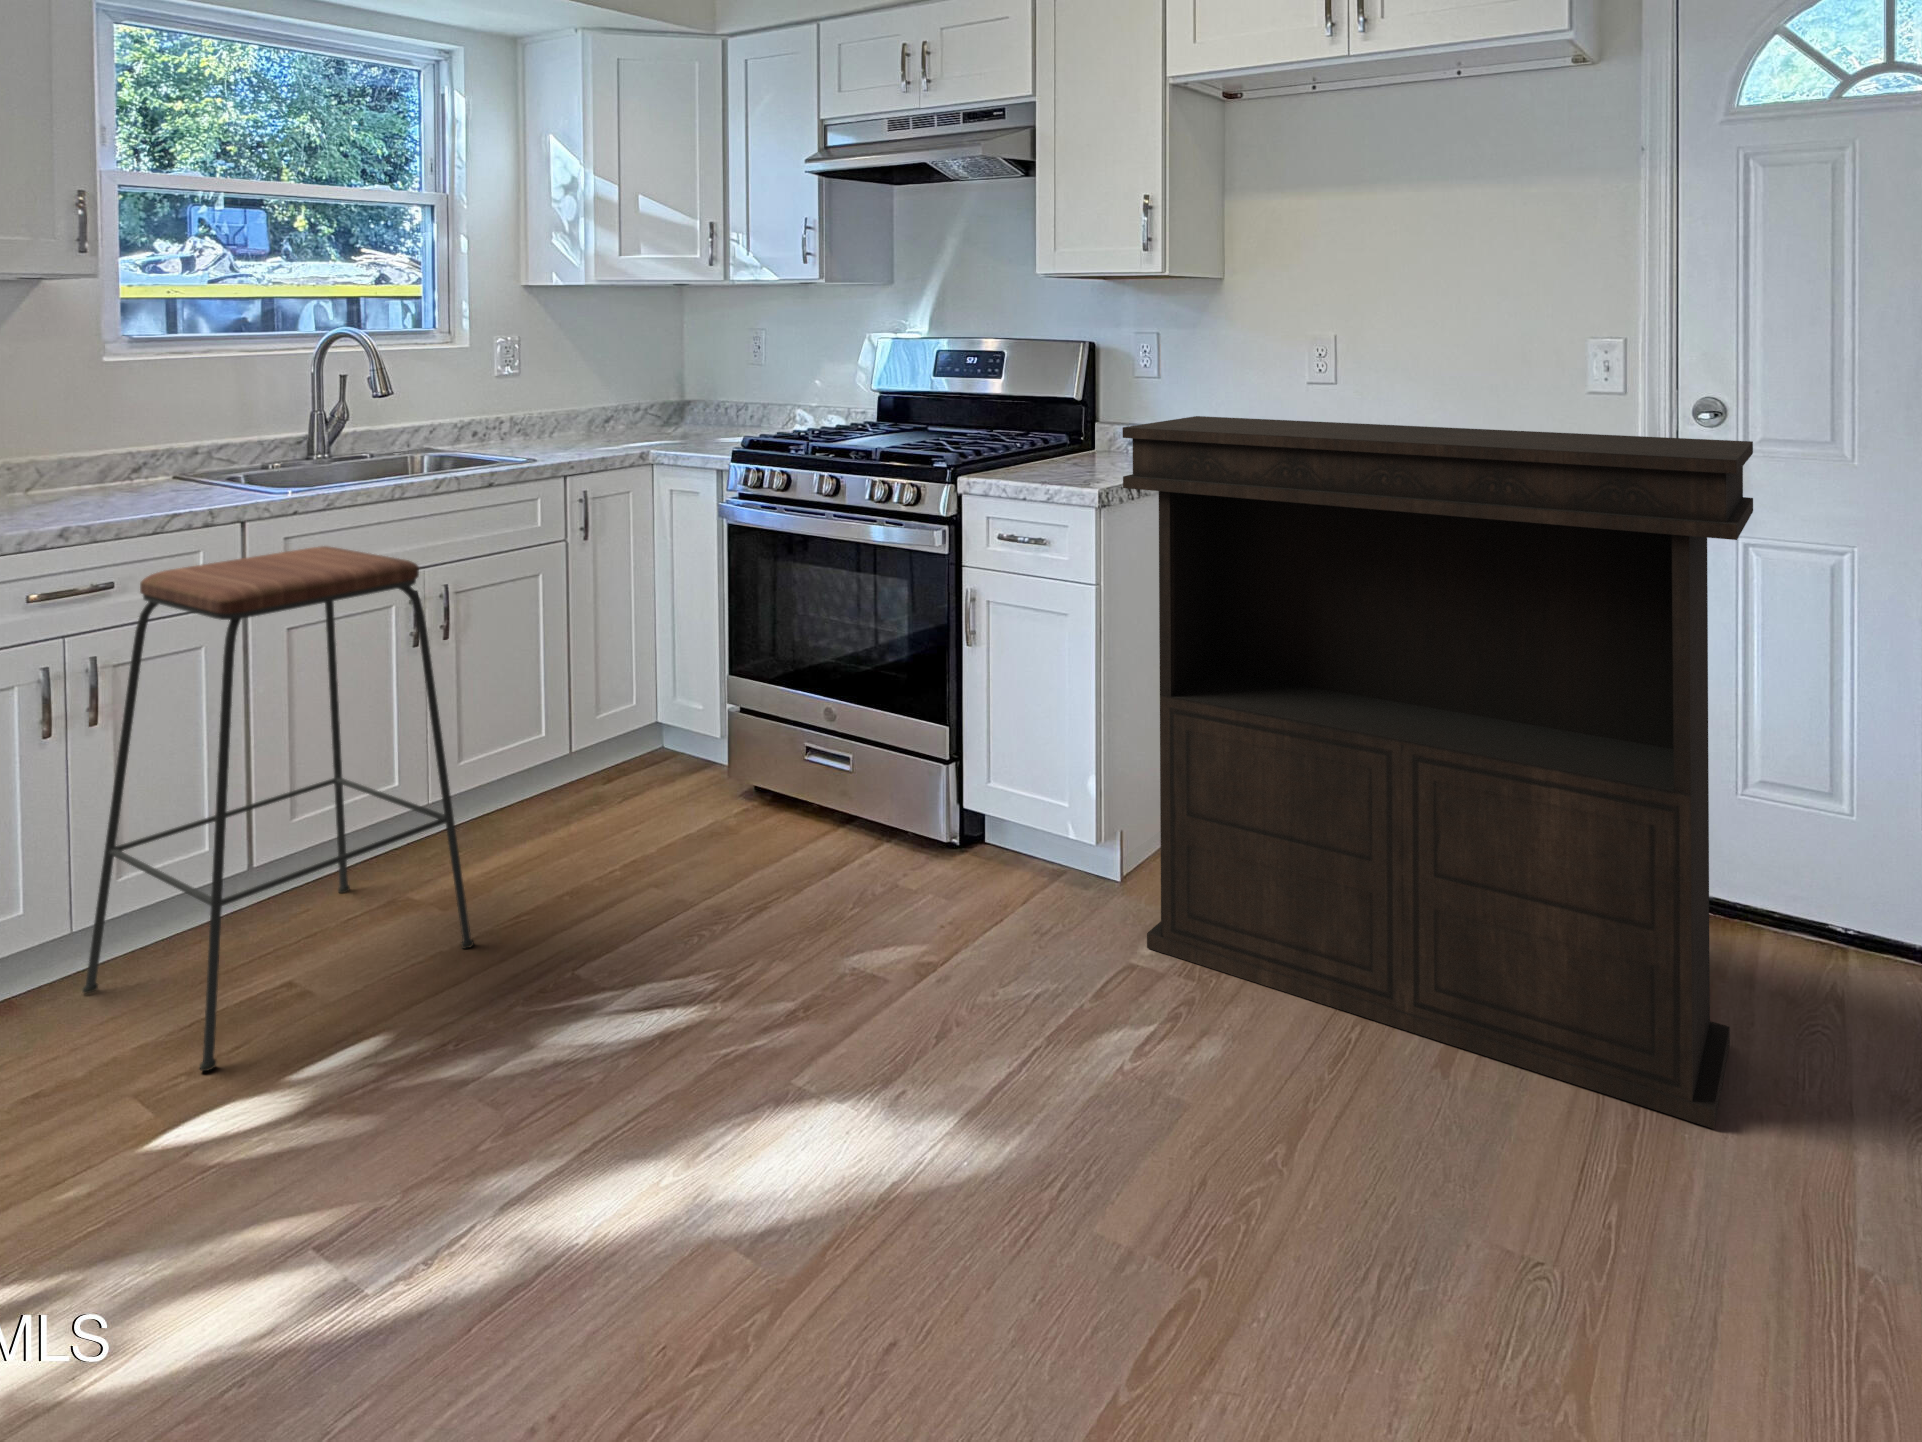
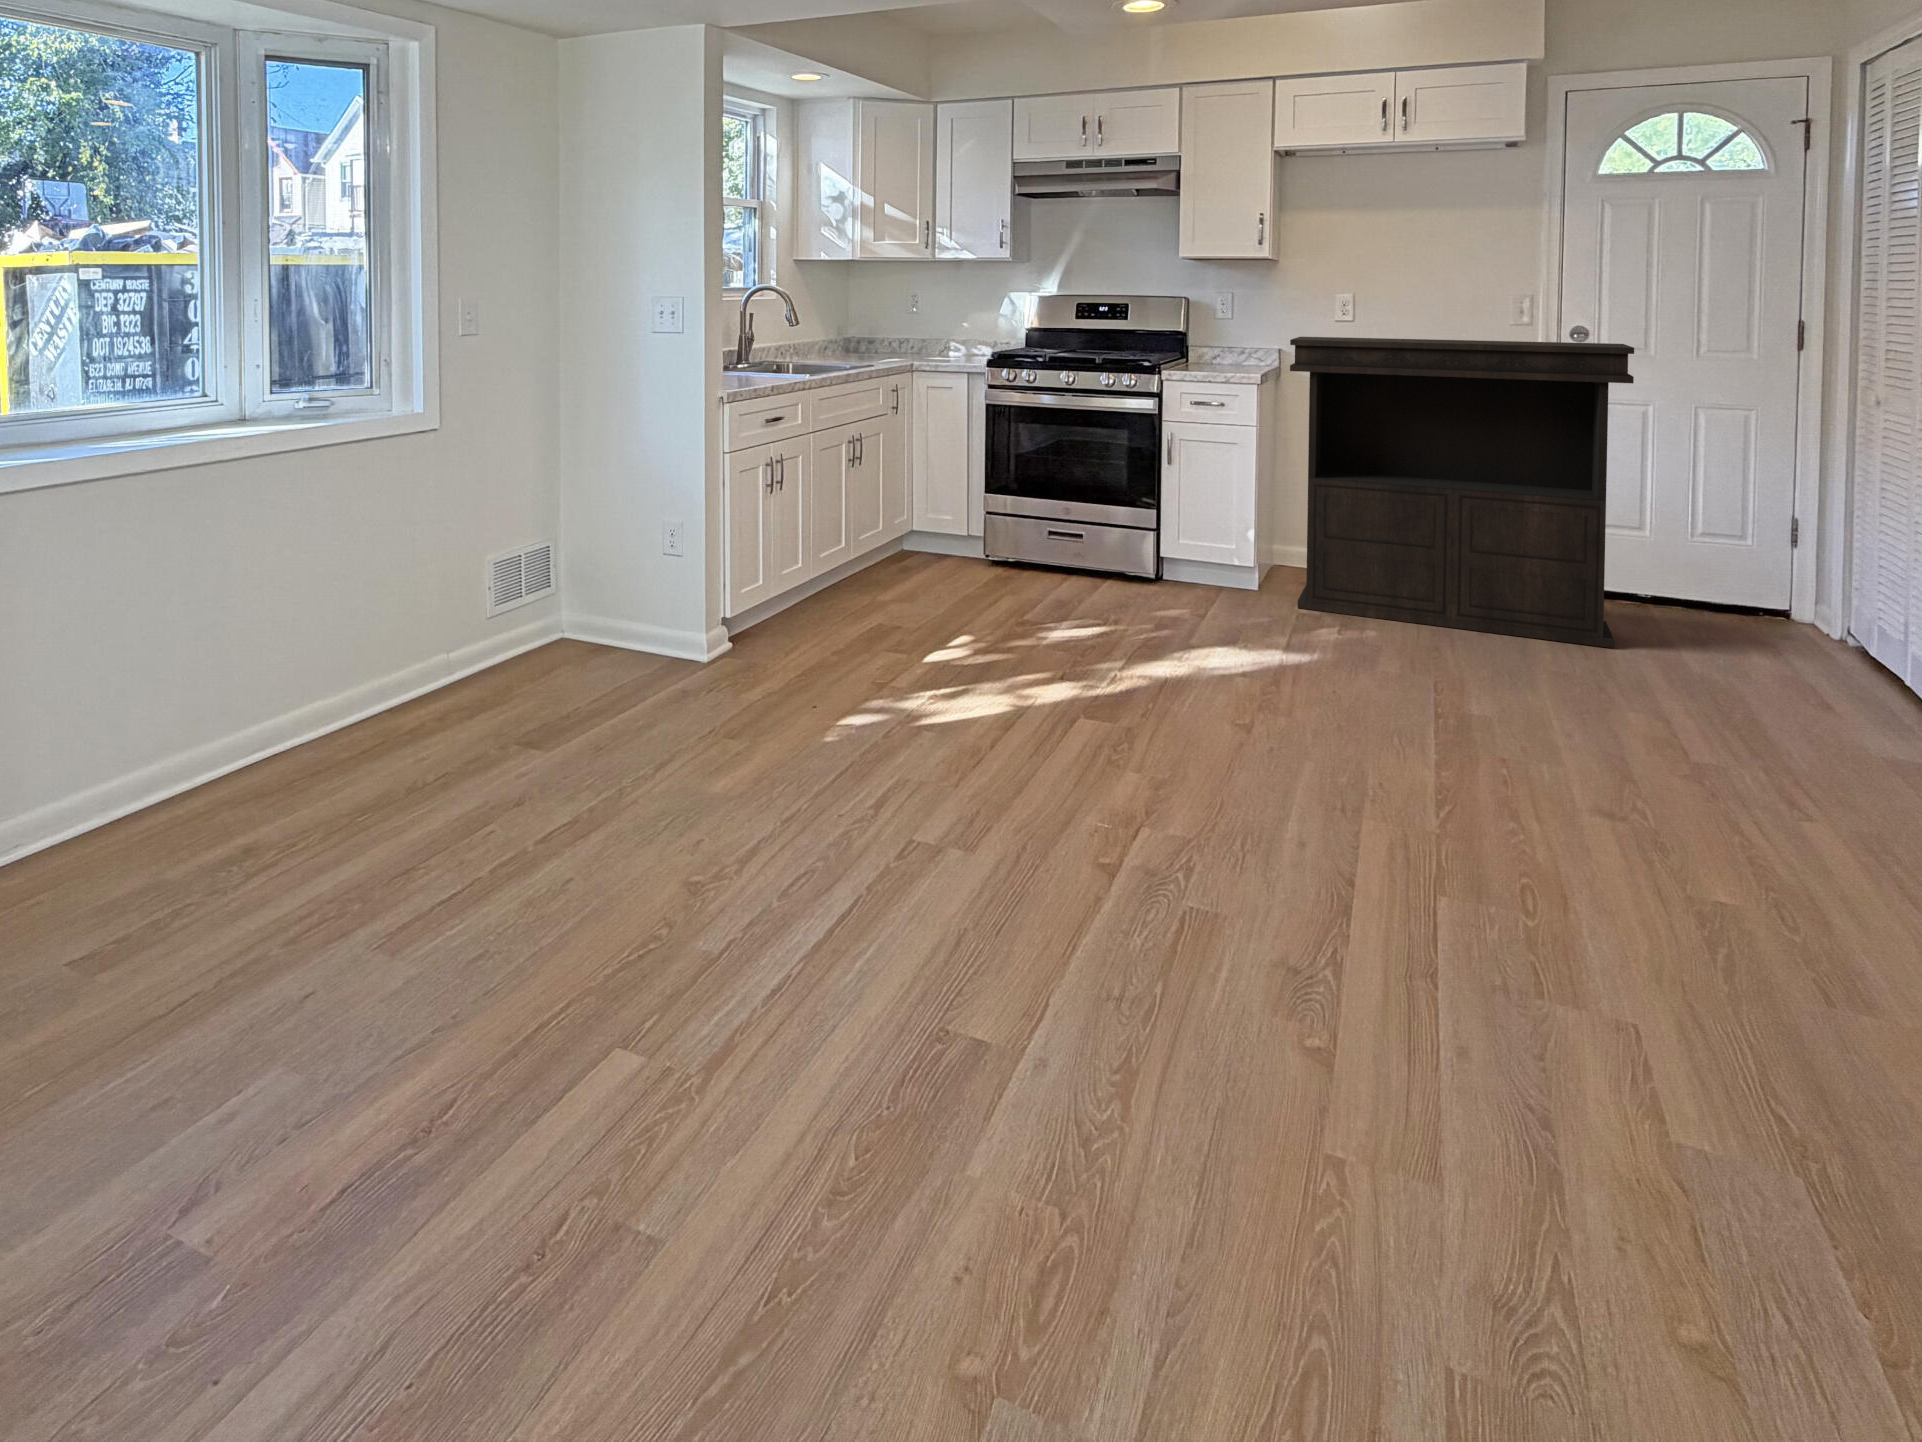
bar stool: present [82,546,474,1071] -> none [779,404,948,645]

